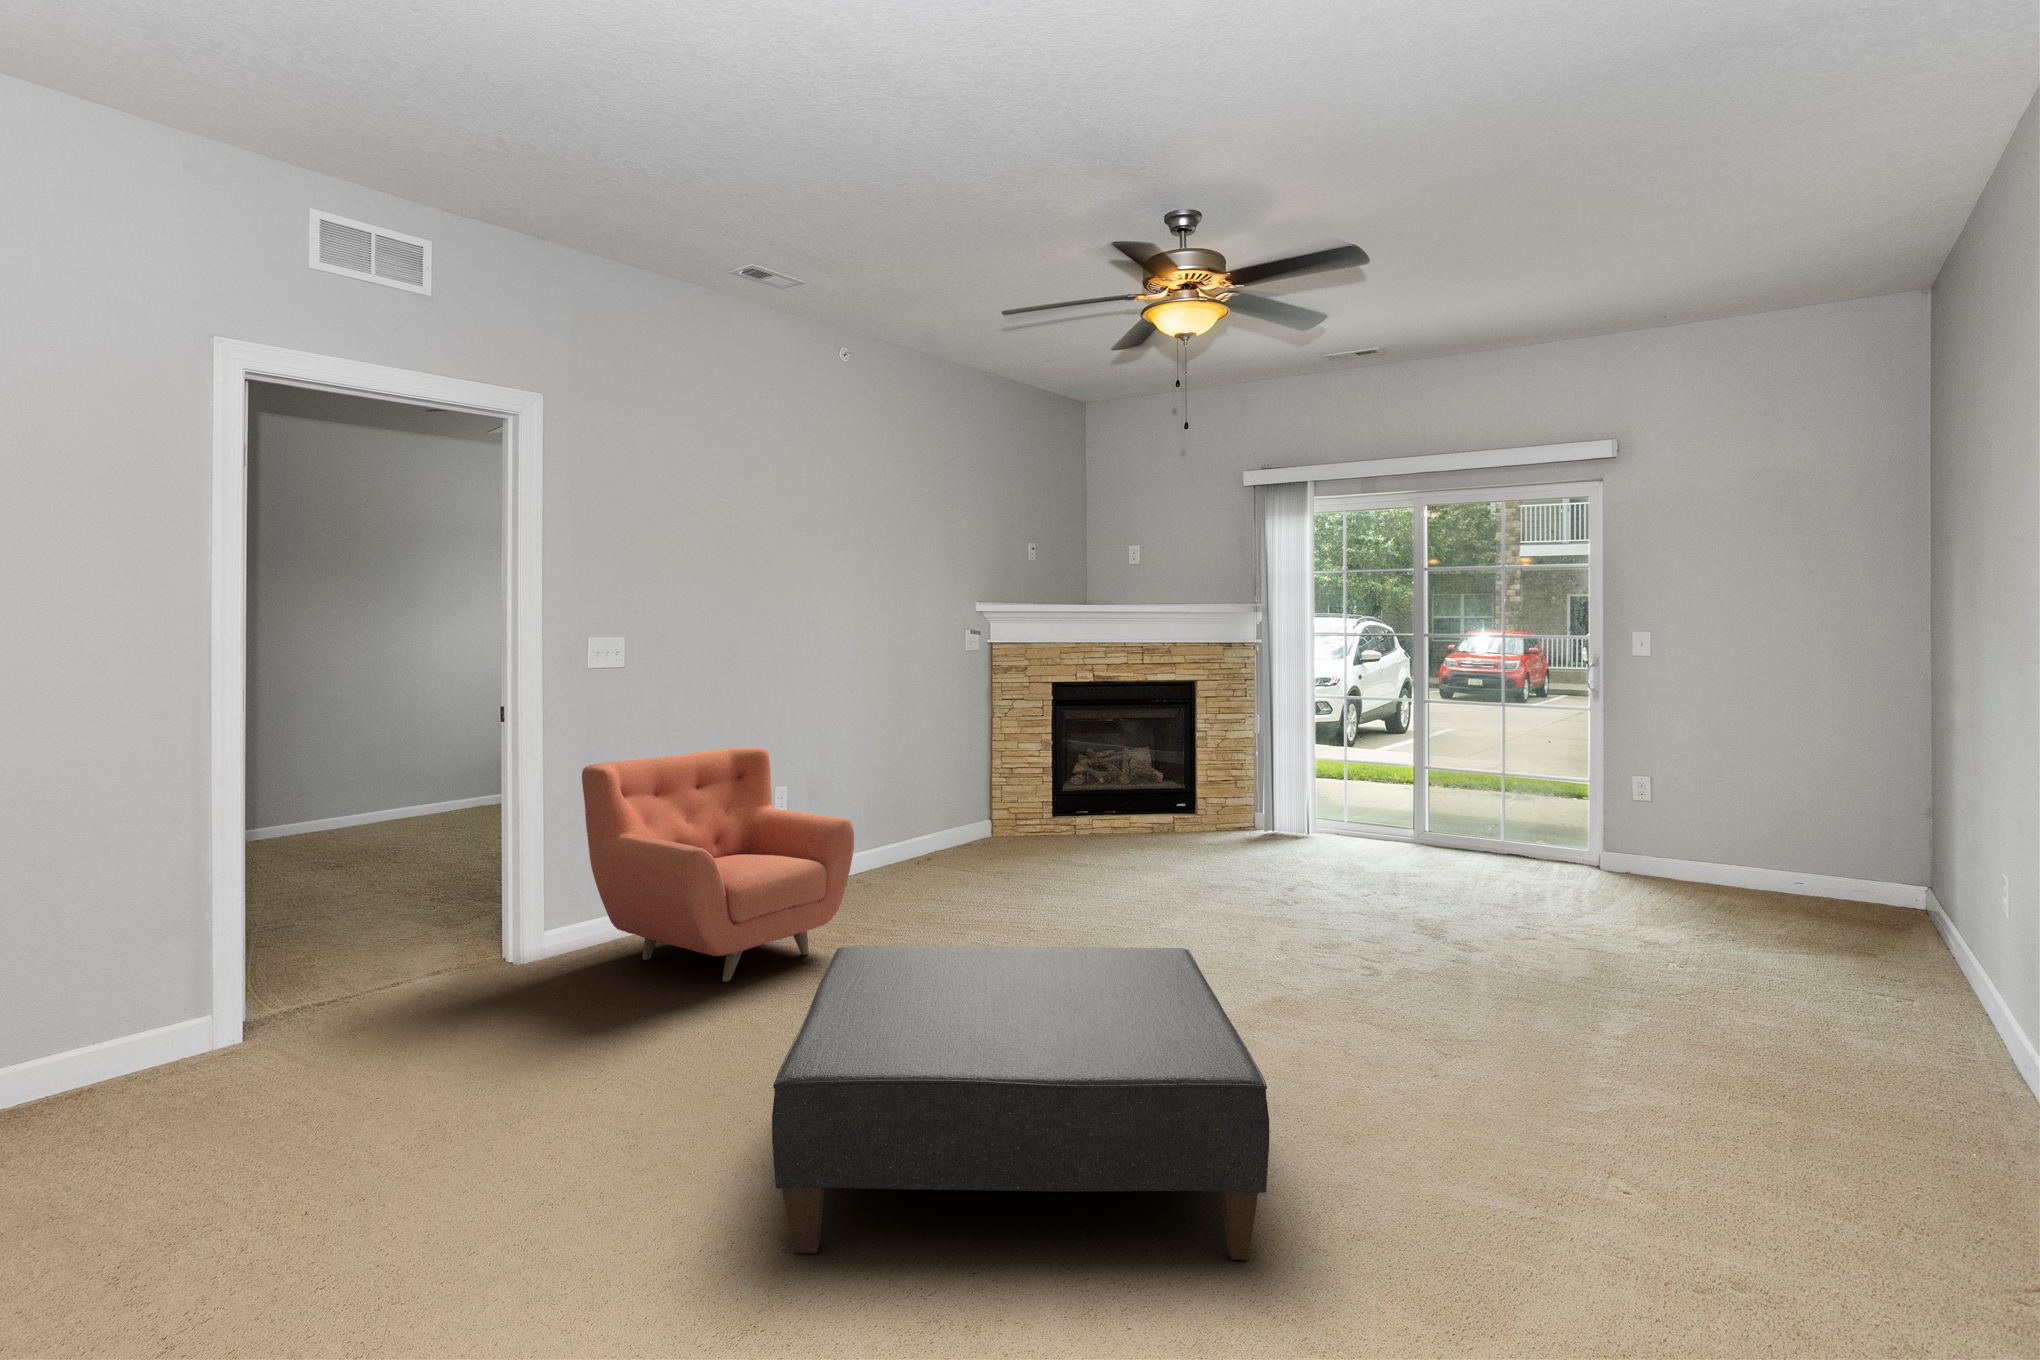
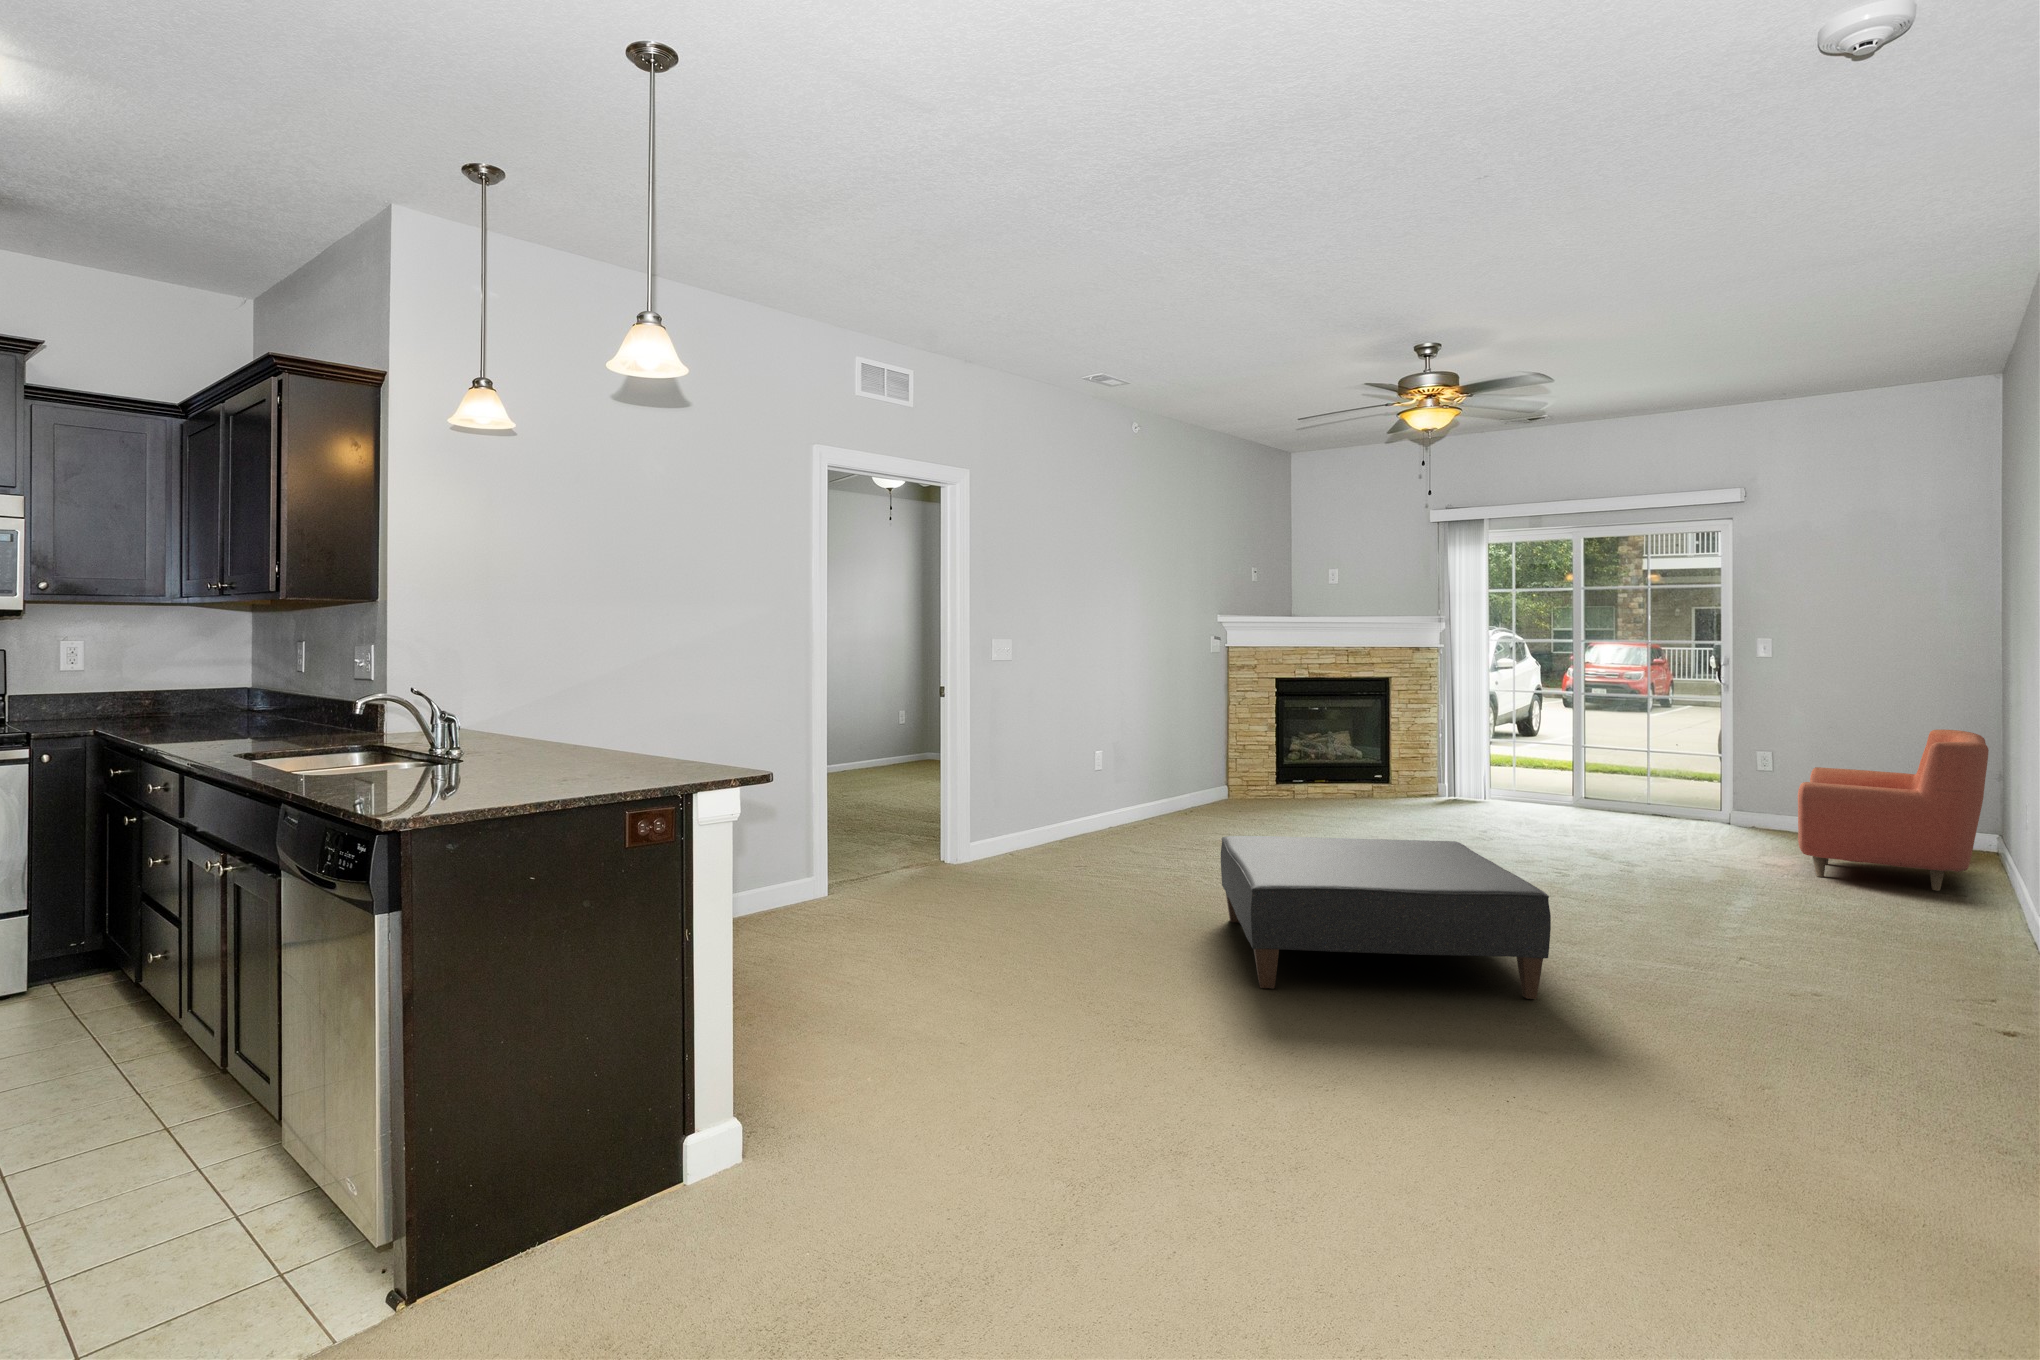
armchair: present [582,748,854,982] -> present [1798,730,1989,891]

